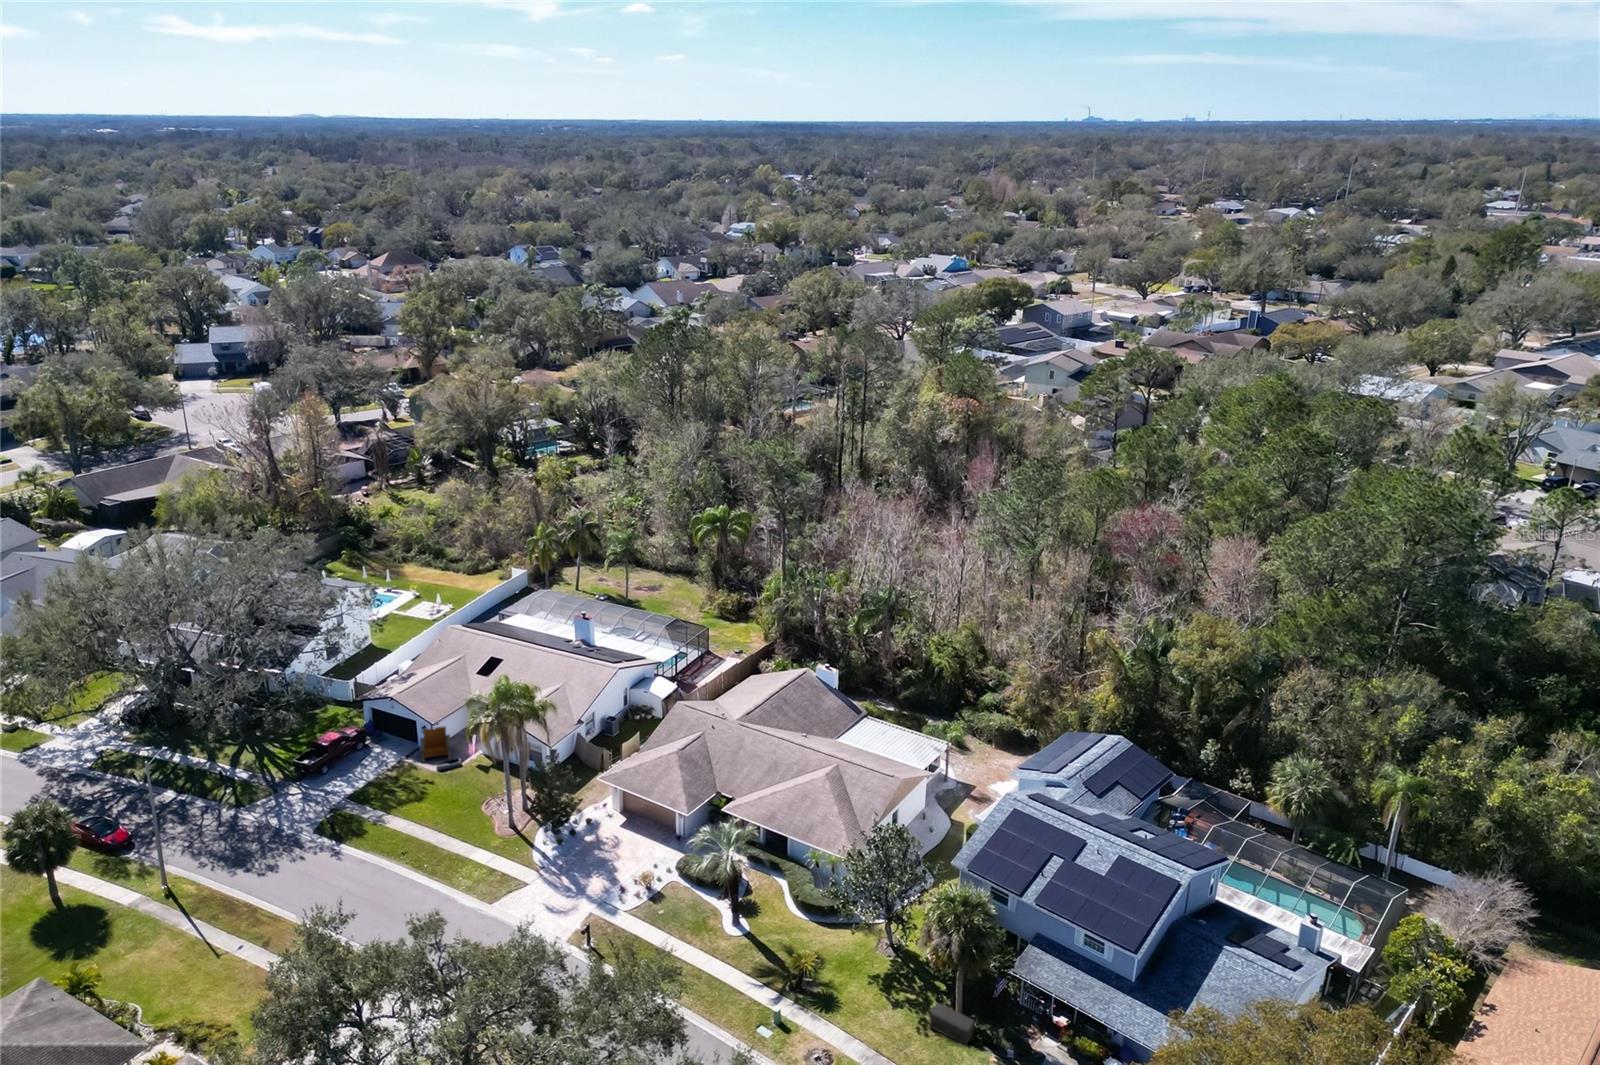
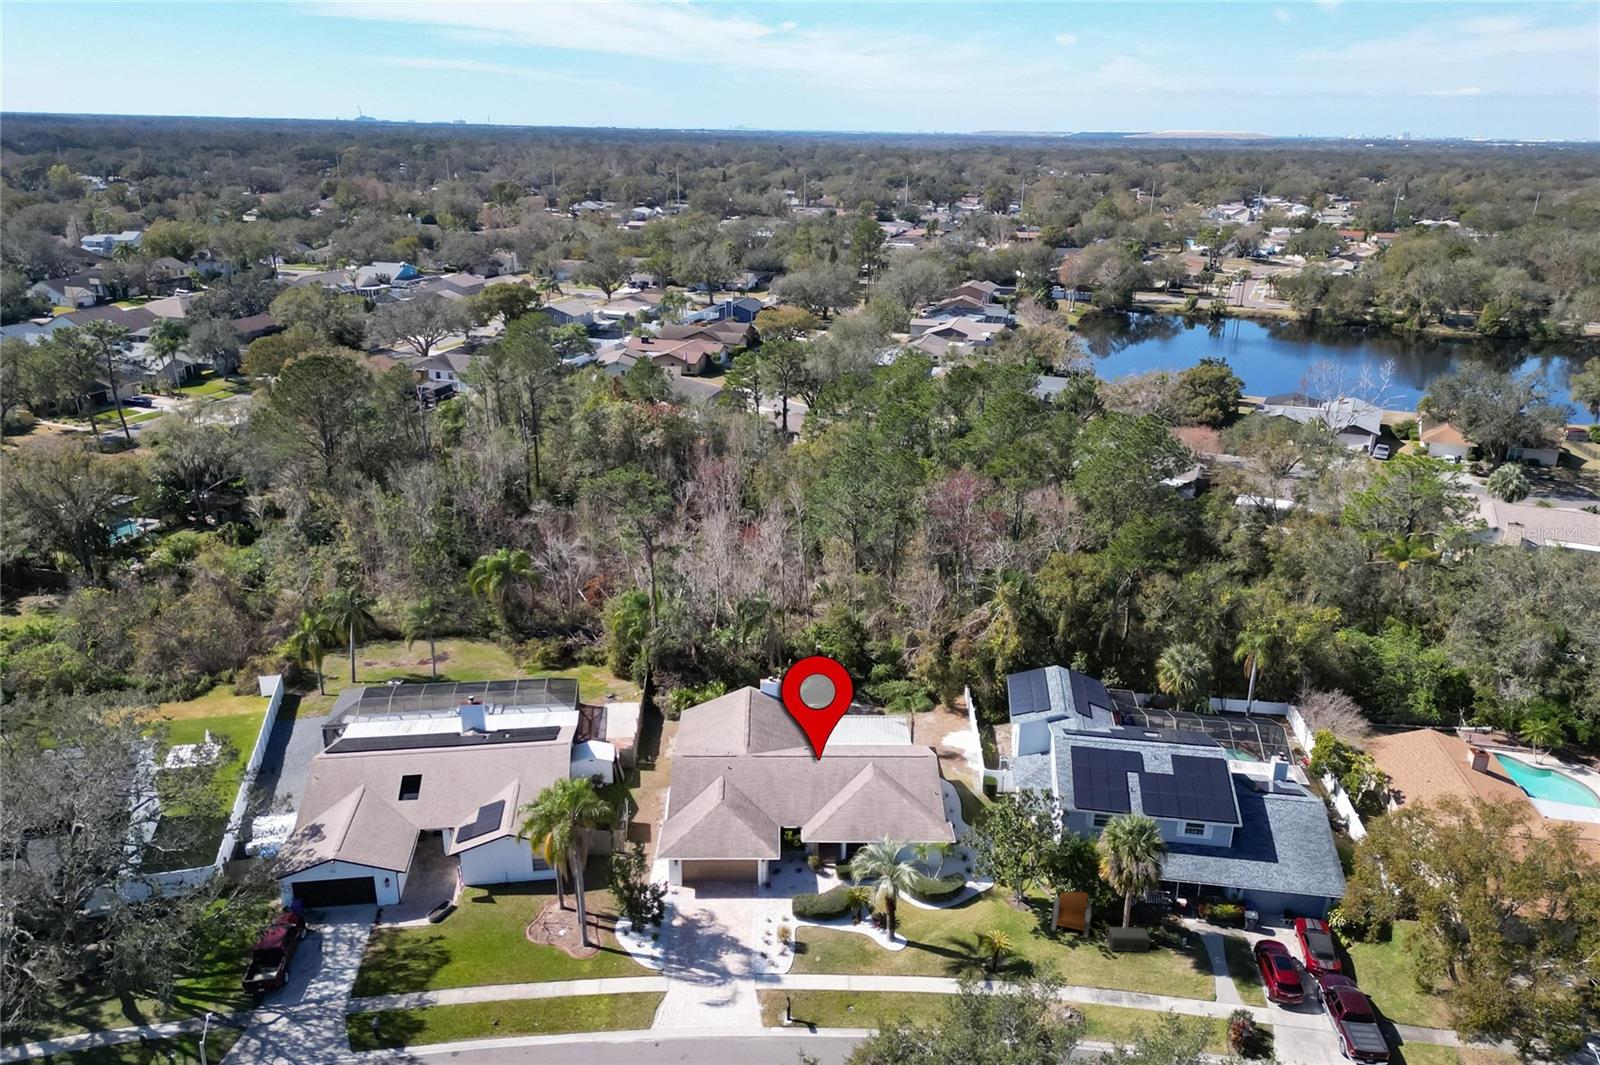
lounge chair: present [420,726,452,763] -> present [1051,890,1091,938]

